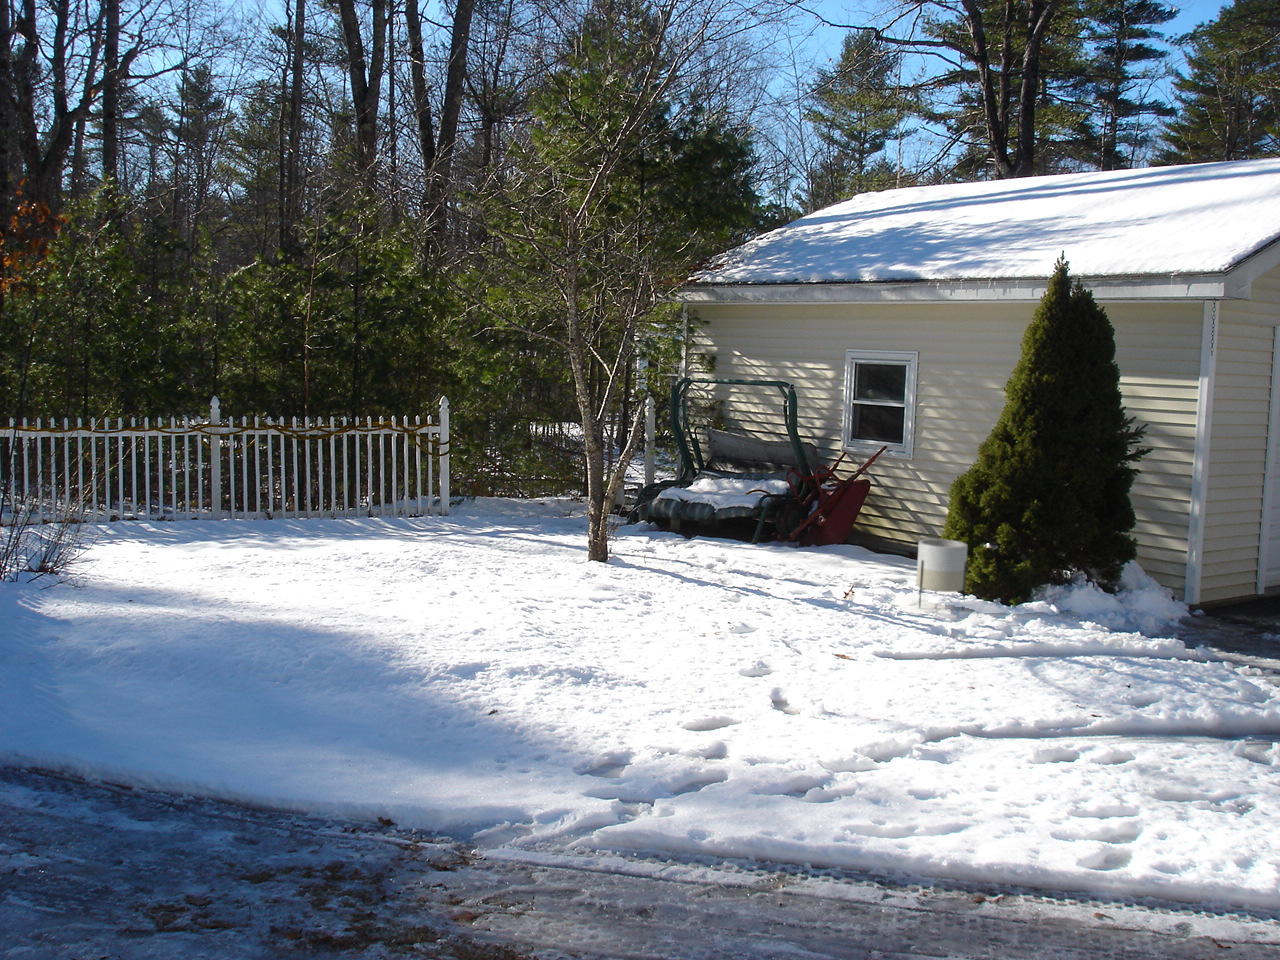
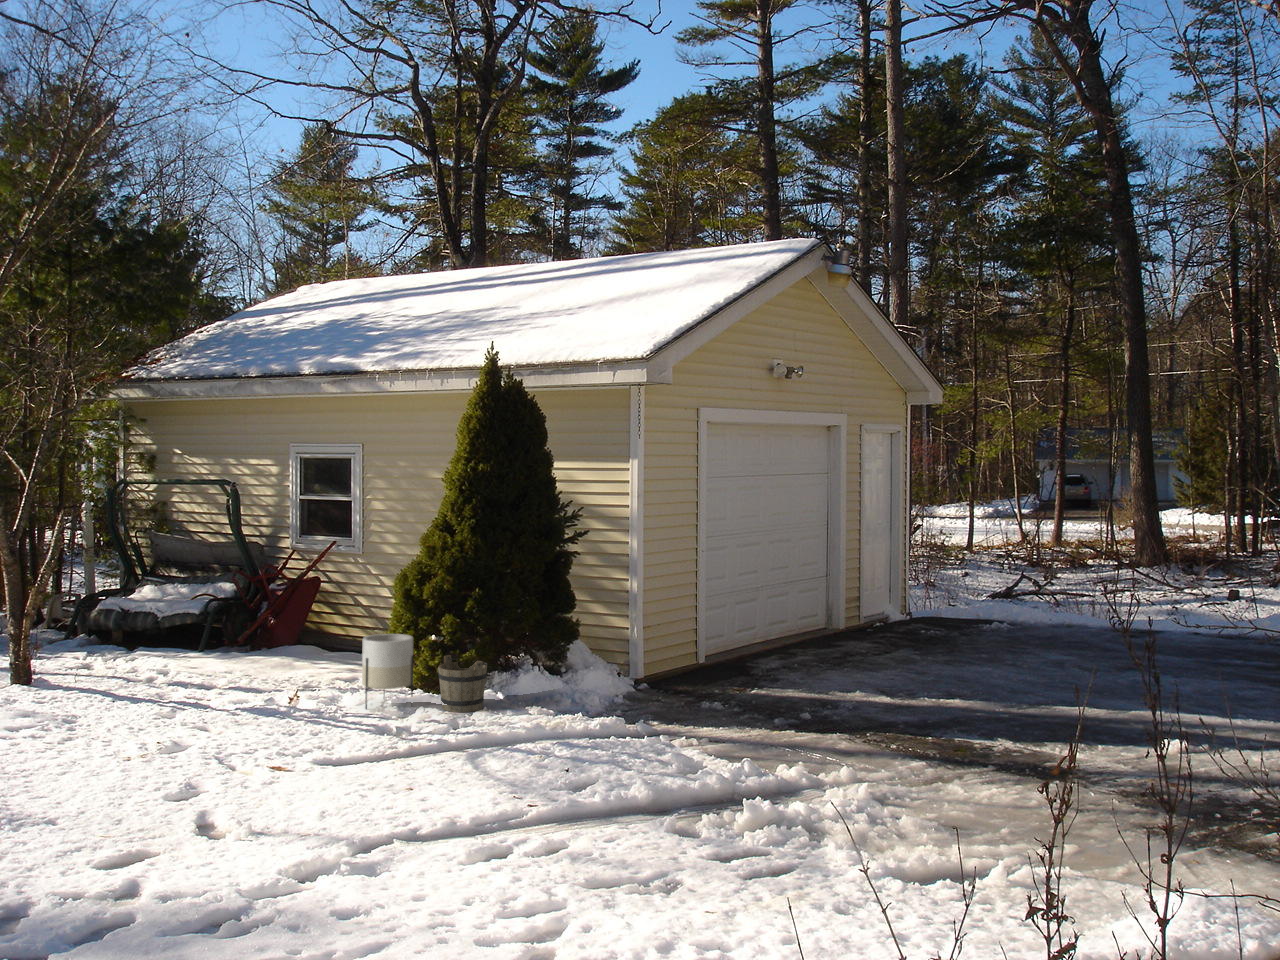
bucket: none [992,565,1042,622] -> present [438,655,487,712]

